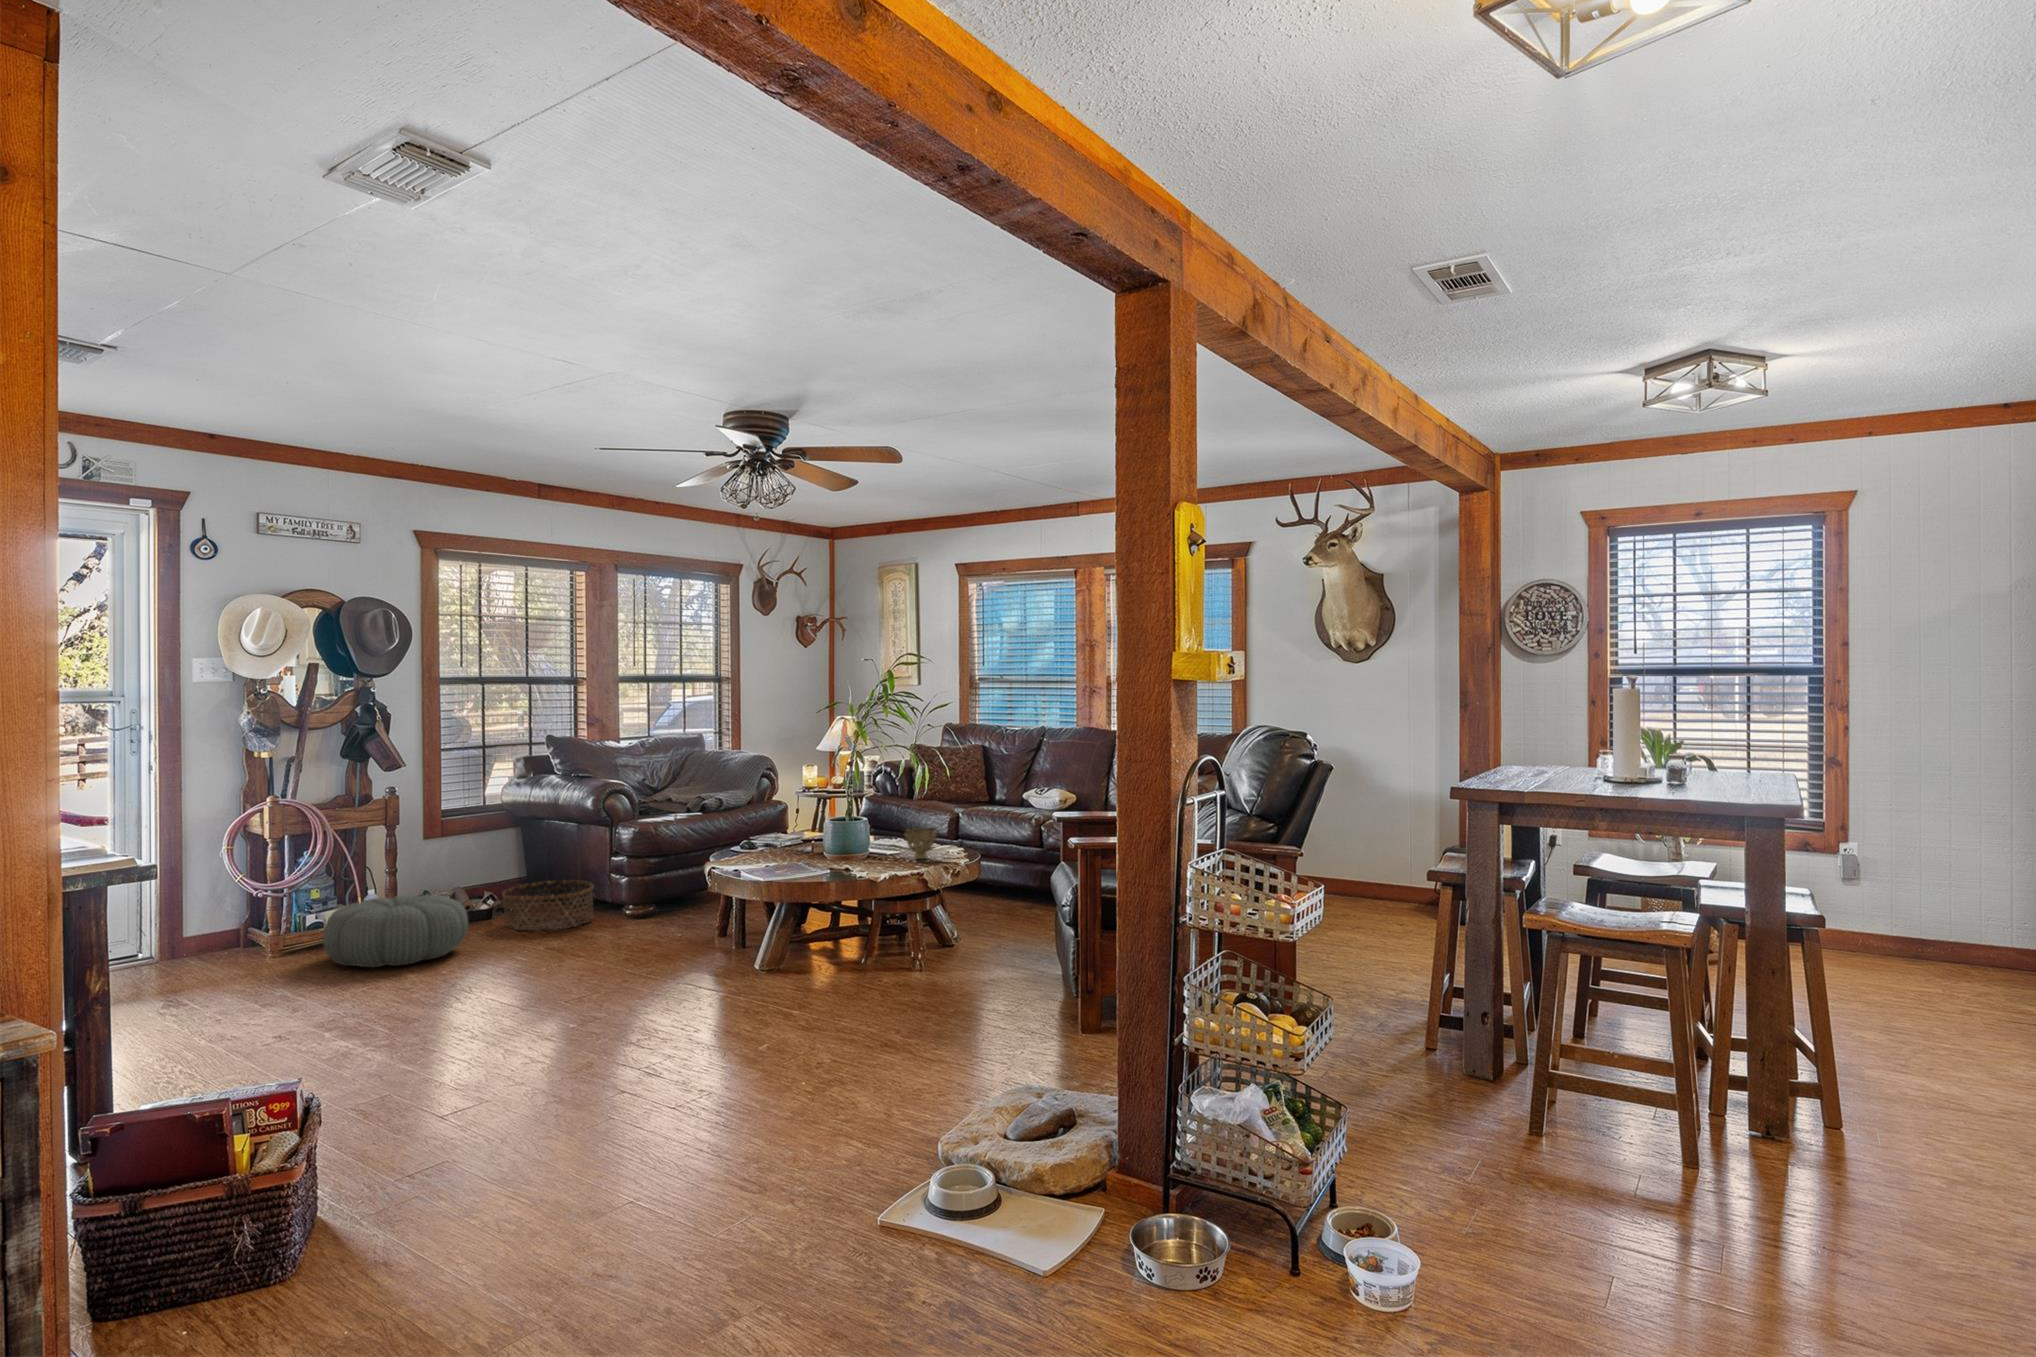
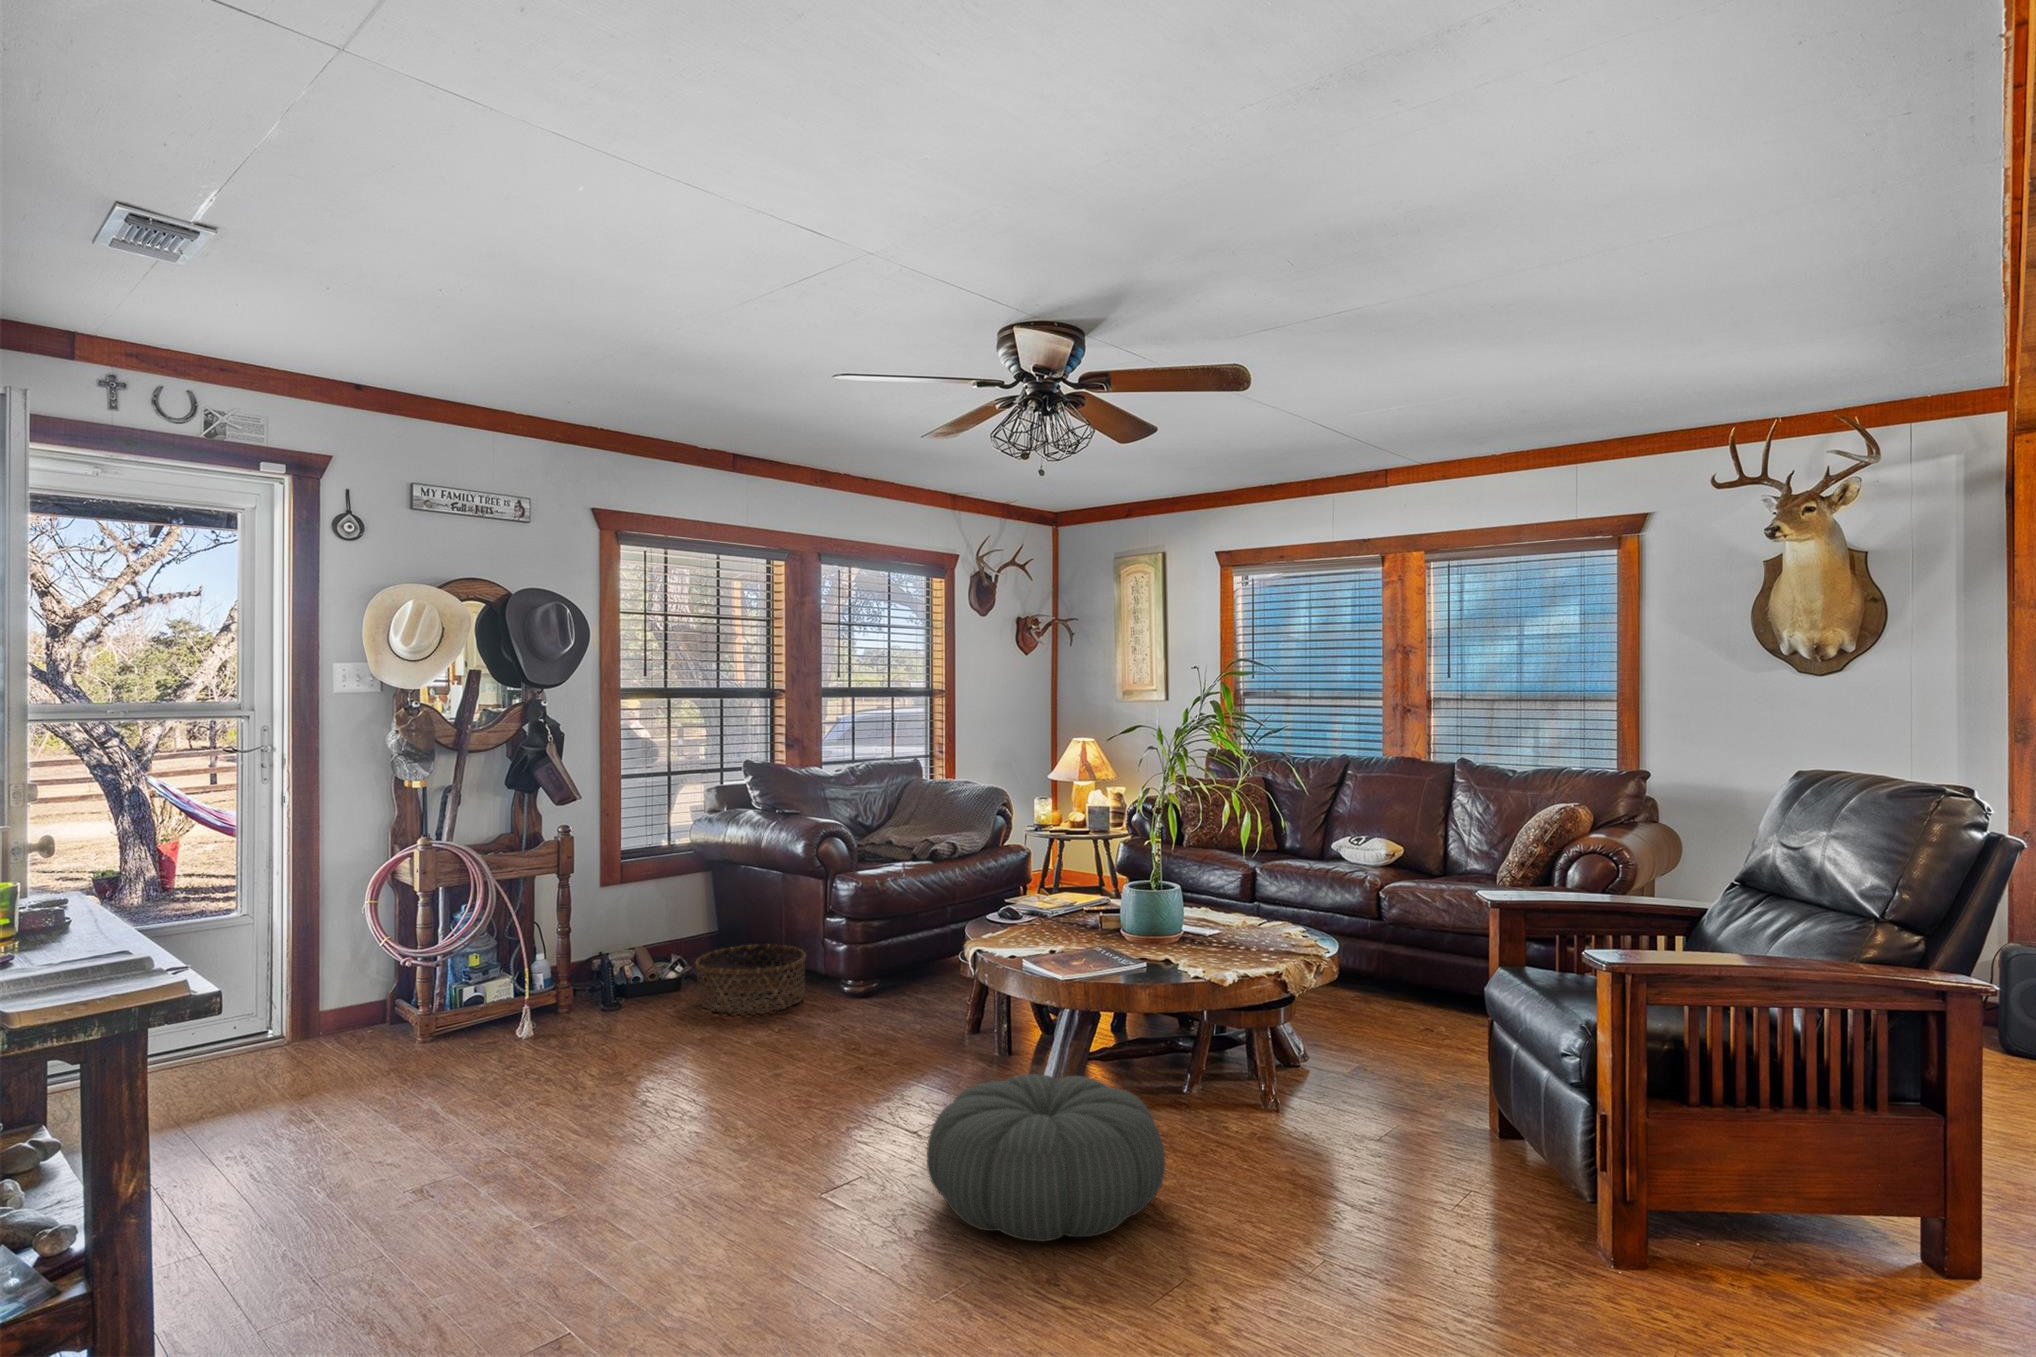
decorative bowl: present [905,827,936,859] -> none [1241,901,1289,948]
pouf: present [323,895,468,967] -> present [927,1074,1165,1241]

